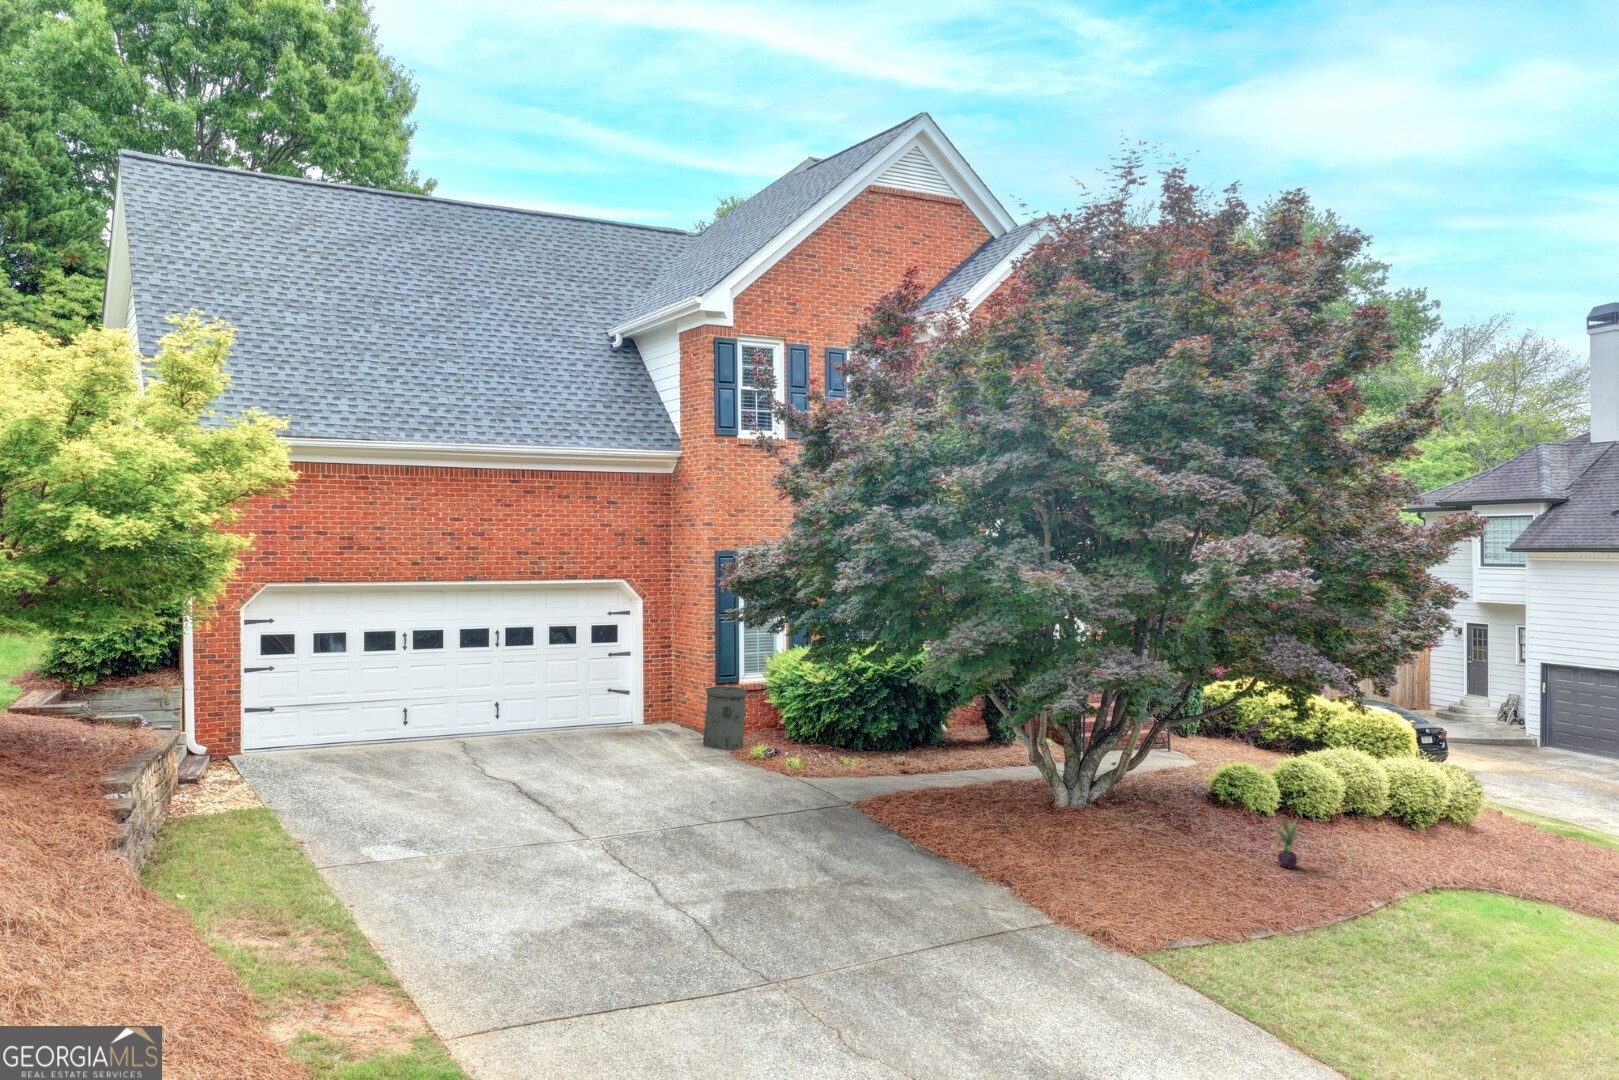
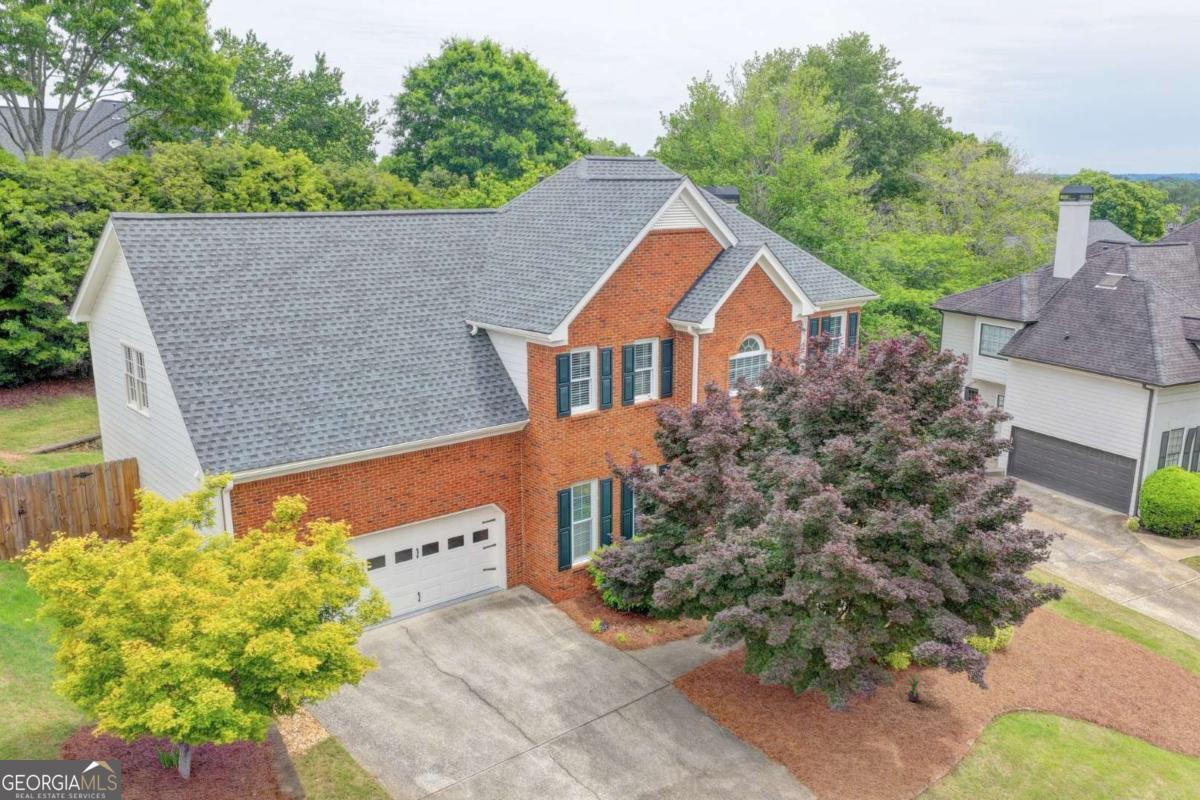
trash can: present [703,686,747,750] -> none [551,569,579,612]

